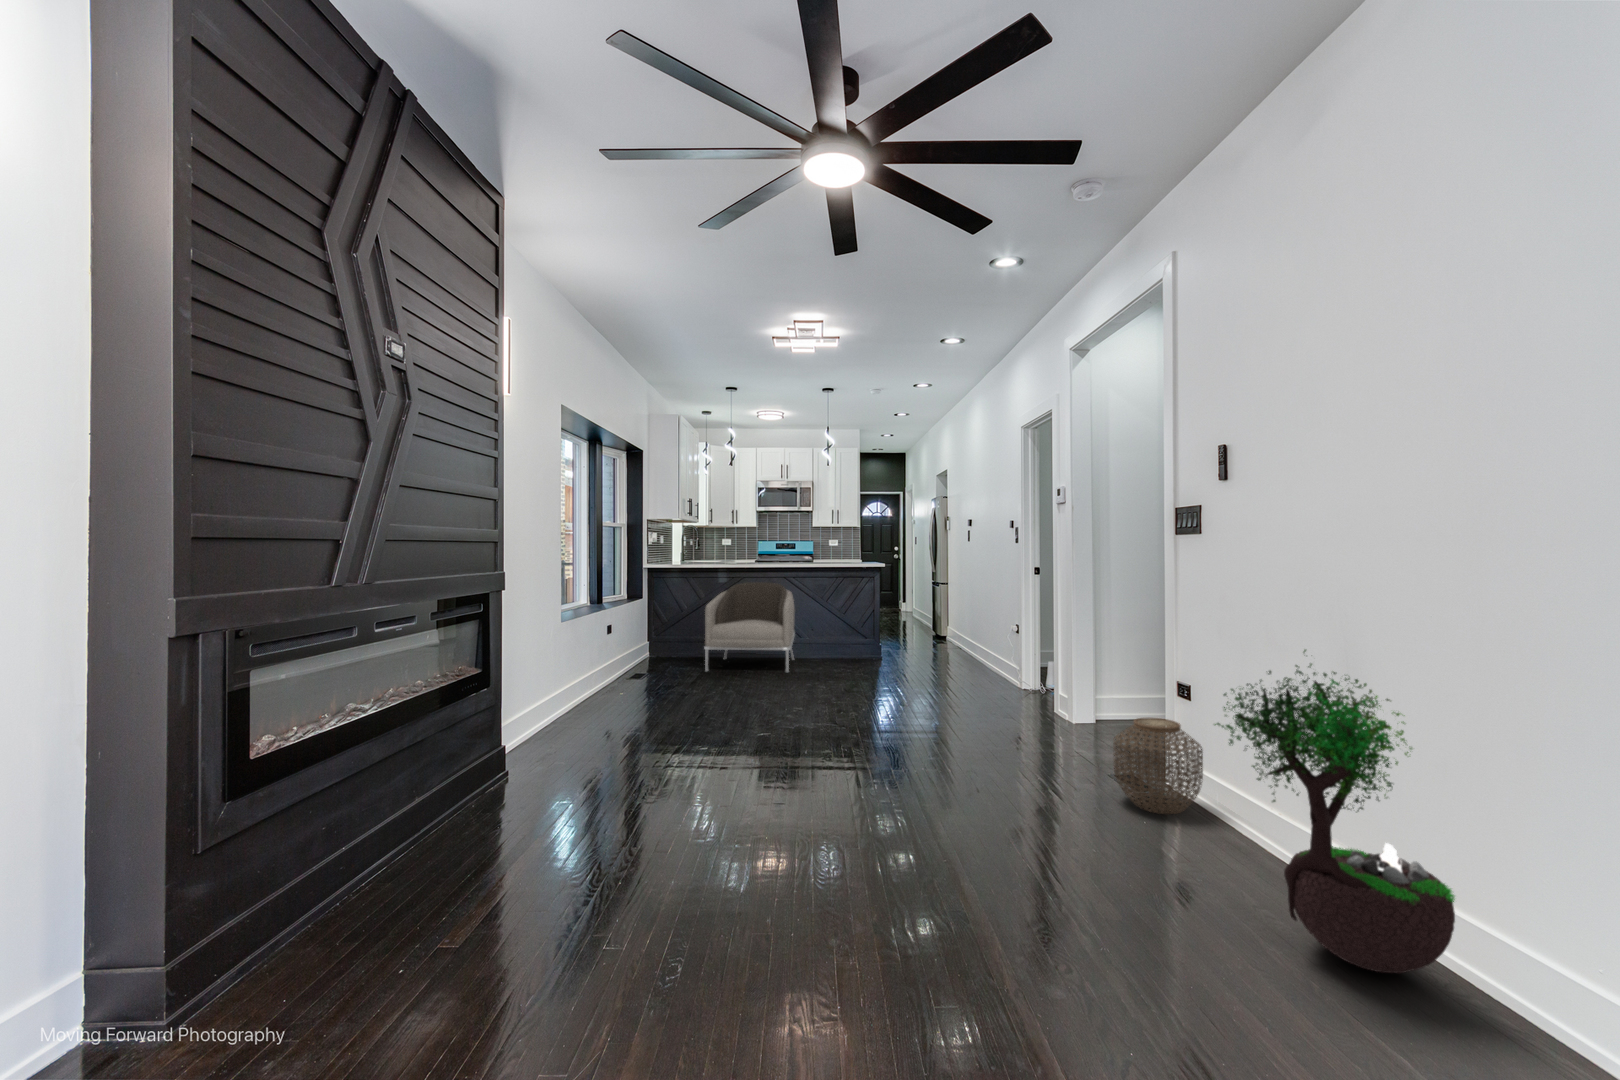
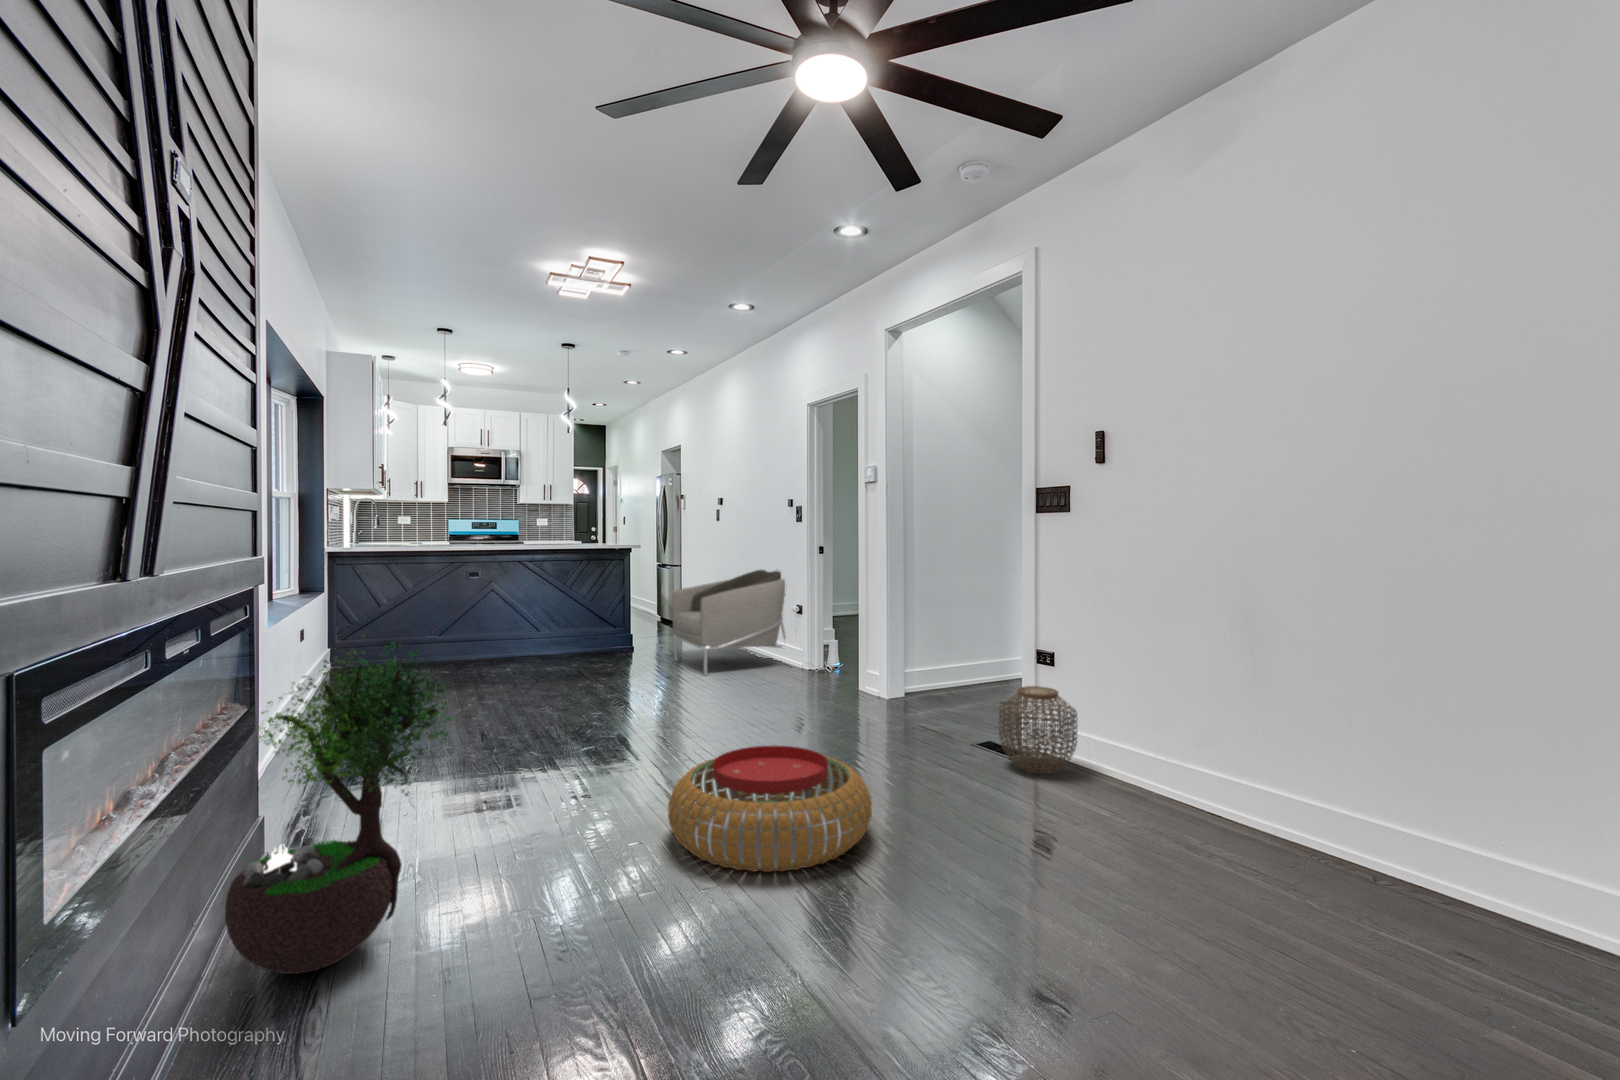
armchair: present [704,582,795,672] -> present [673,569,786,676]
potted tree: present [1215,650,1455,973] -> present [225,635,452,974]
pouf: none [740,740,917,845] -> present [668,746,872,872]

